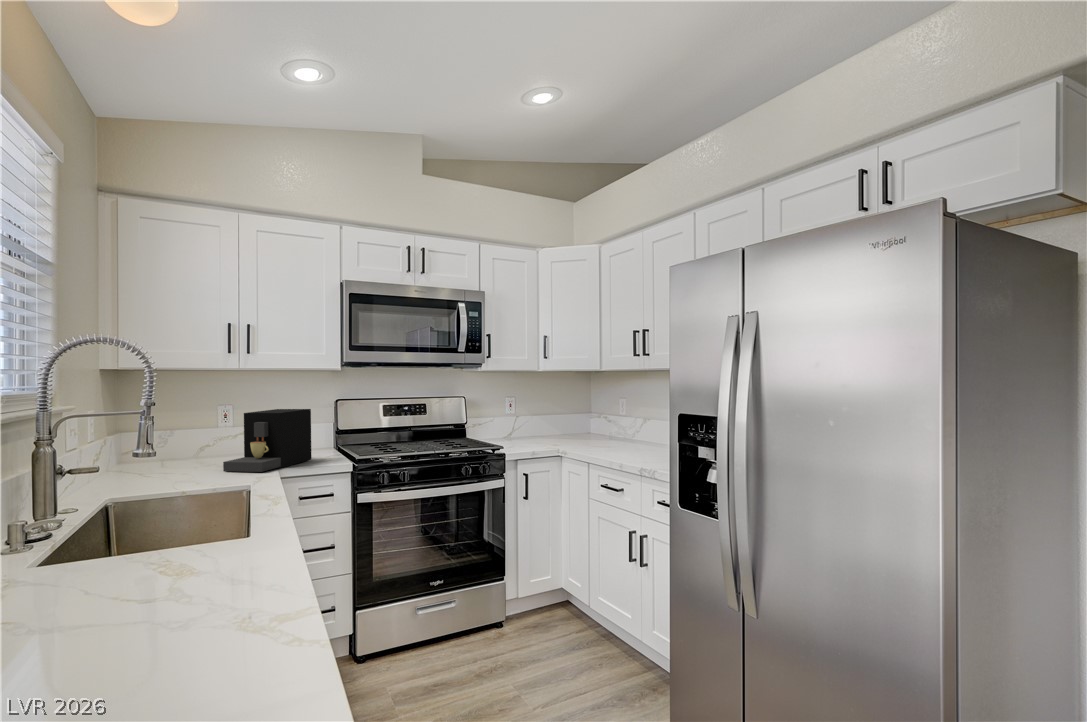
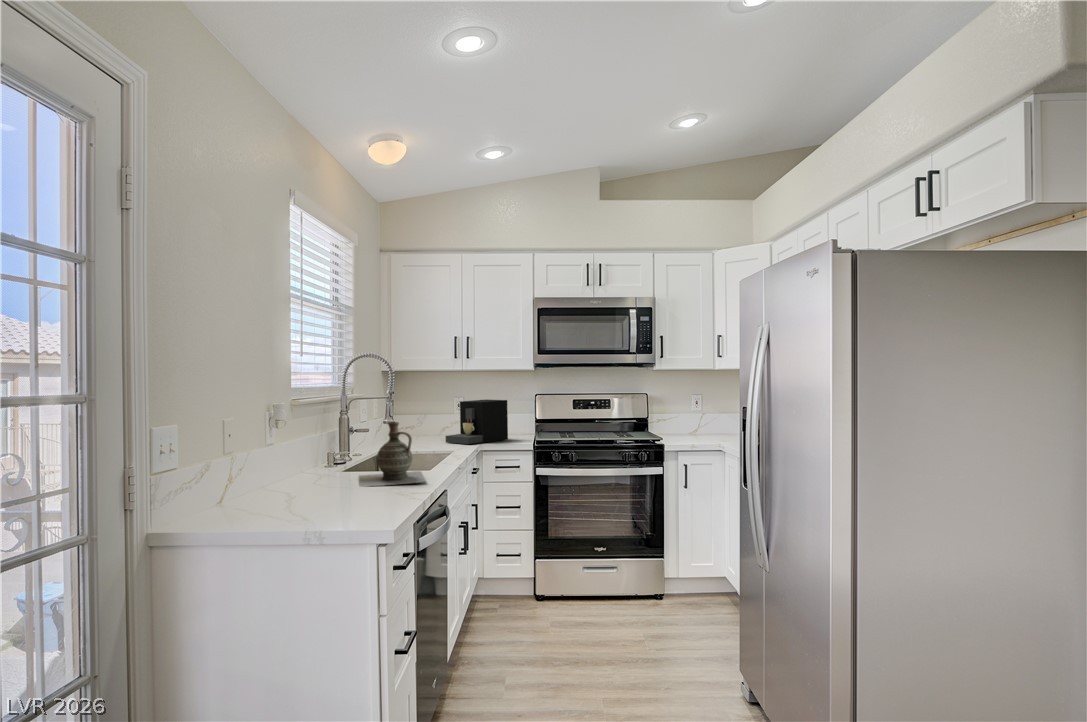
ceramic jug: none [87,460,259,617] -> present [359,422,426,487]

